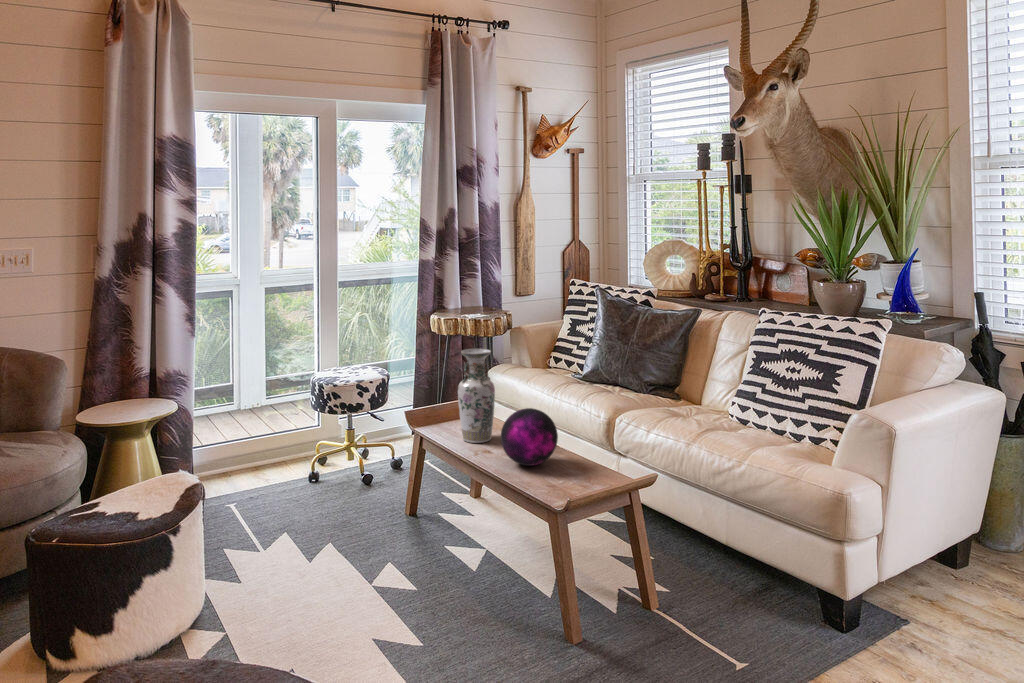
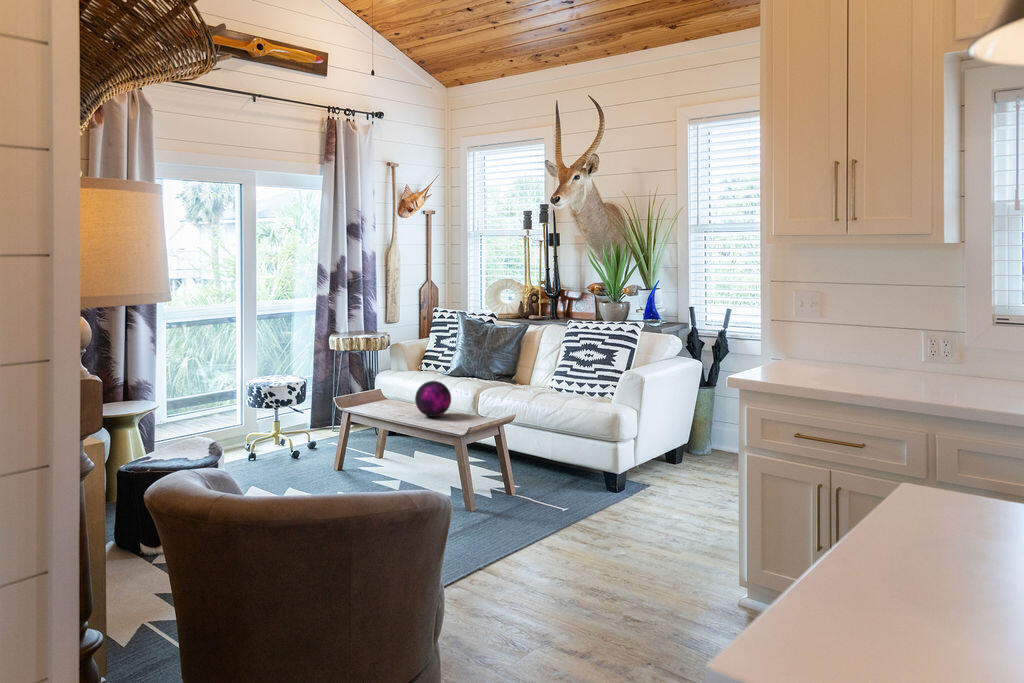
vase: present [458,349,495,443] -> none [380,348,404,410]

